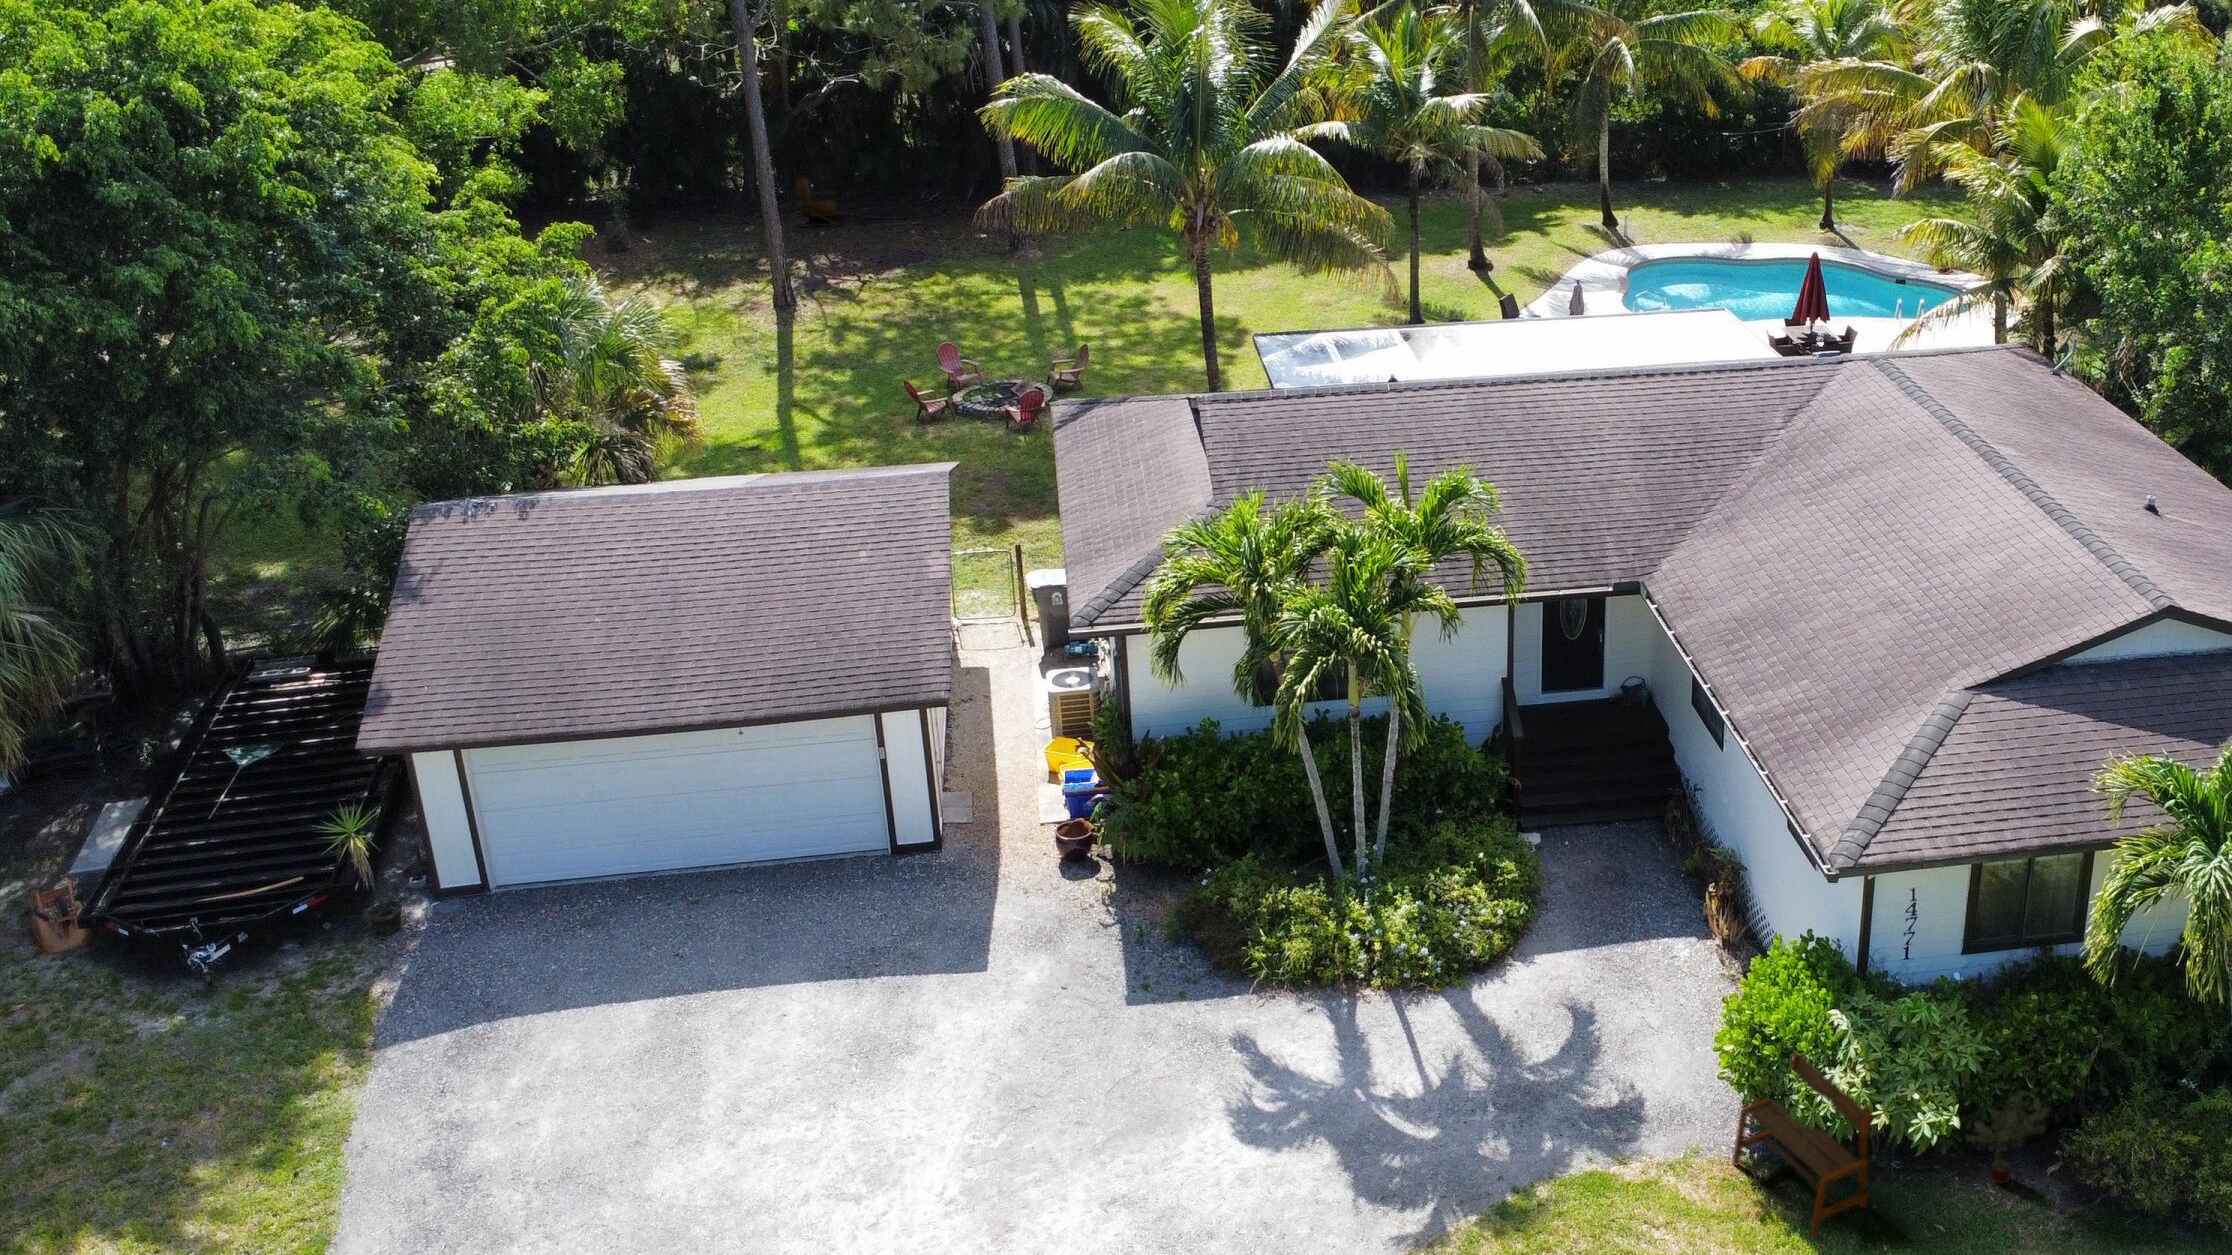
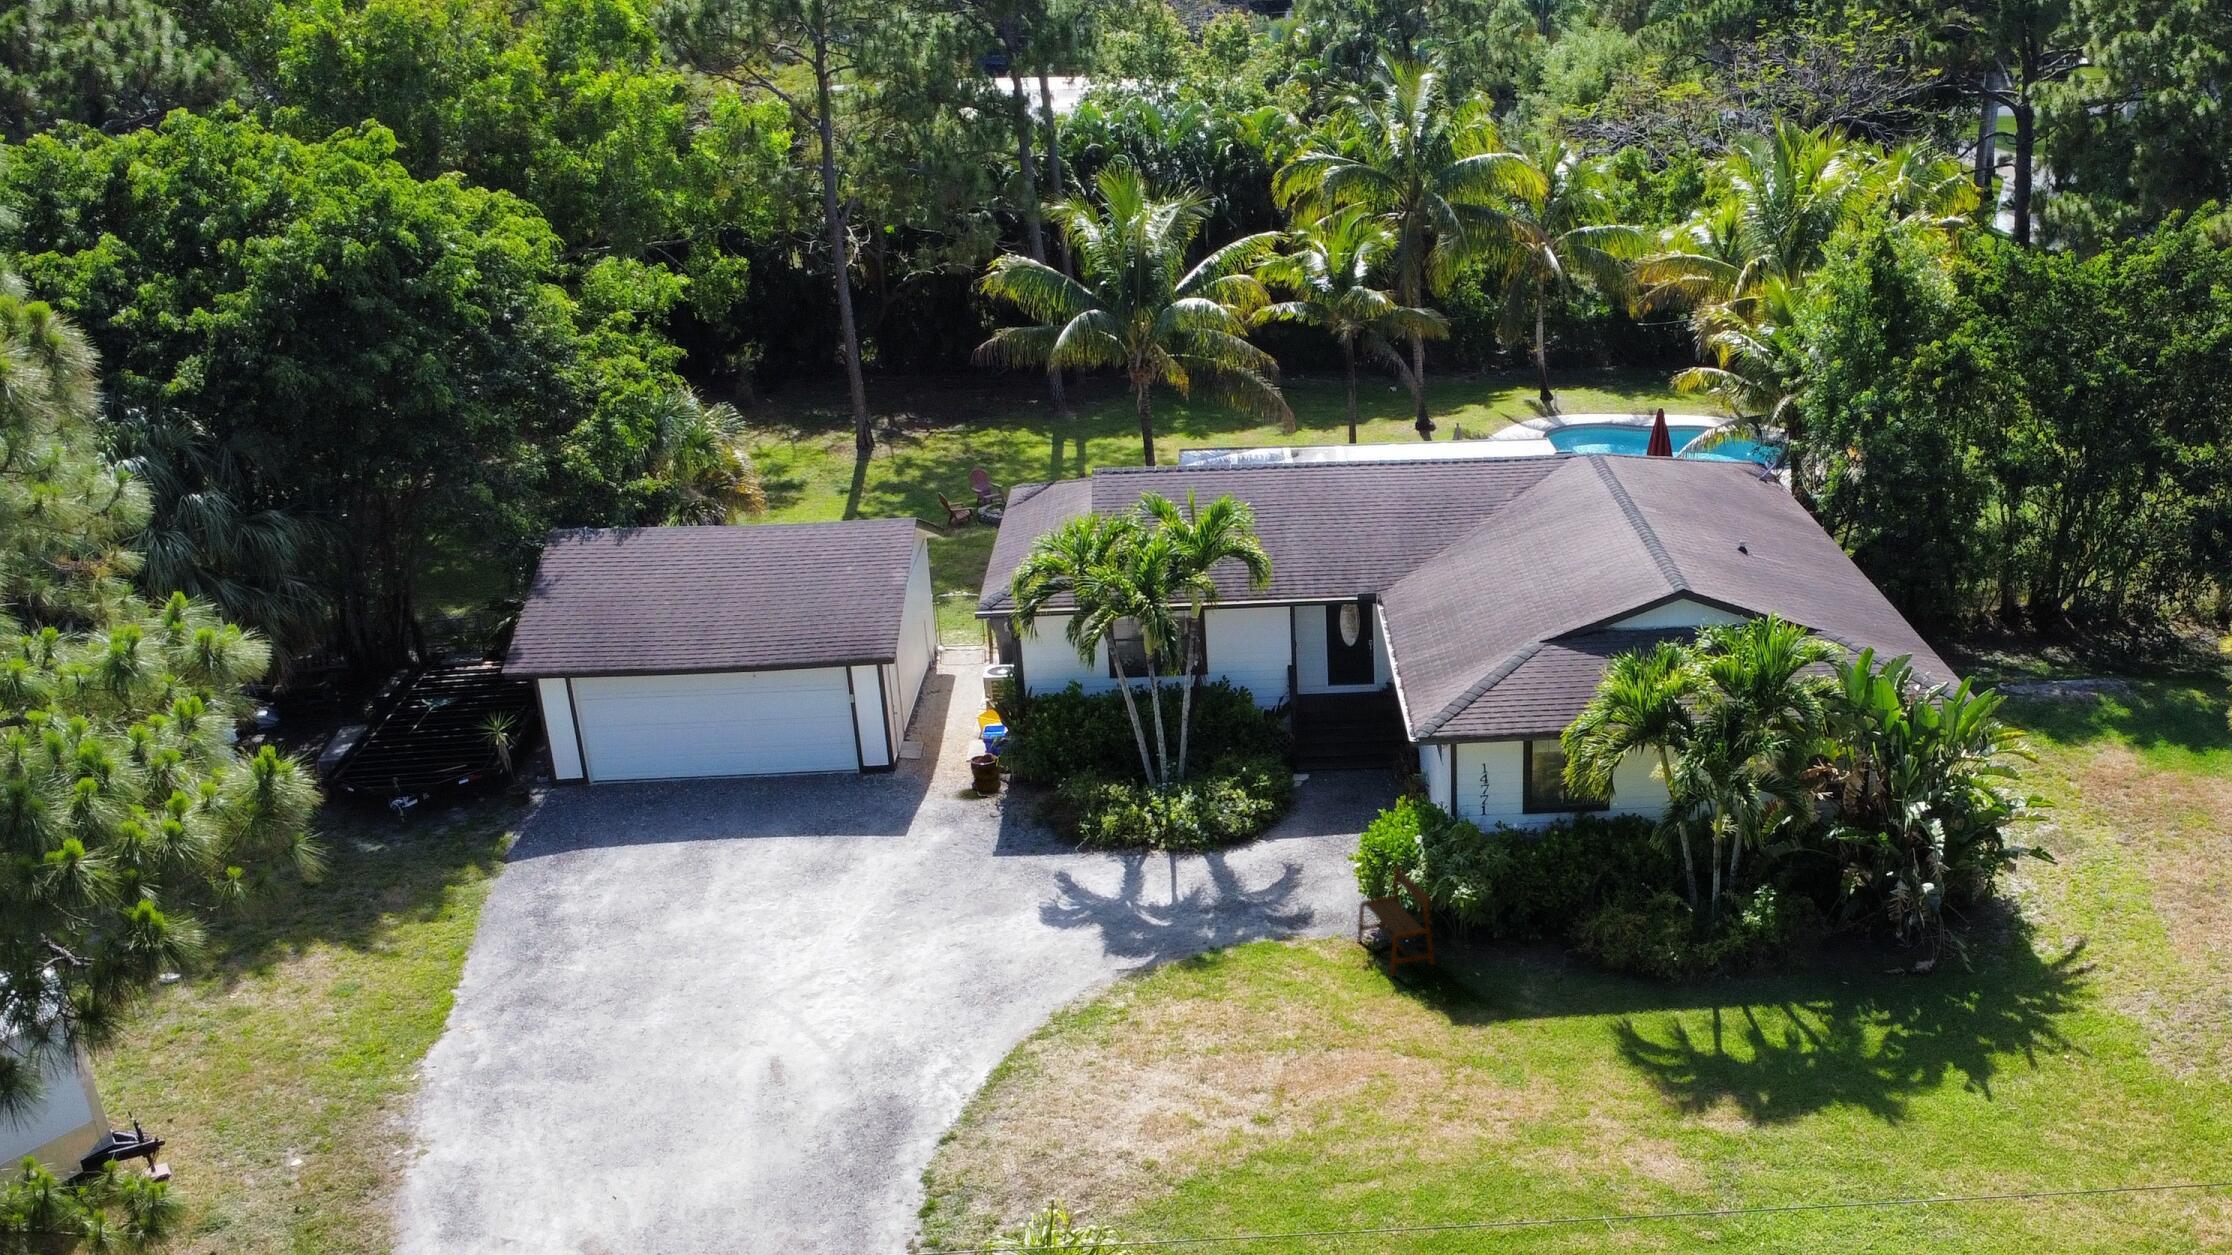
lounge chair: present [797,177,838,227] -> none [888,354,924,394]
bucket: none [1066,841,1109,893] -> present [973,764,1001,797]
potted tree: present [1966,1092,2049,1184] -> none [1503,894,1558,958]

